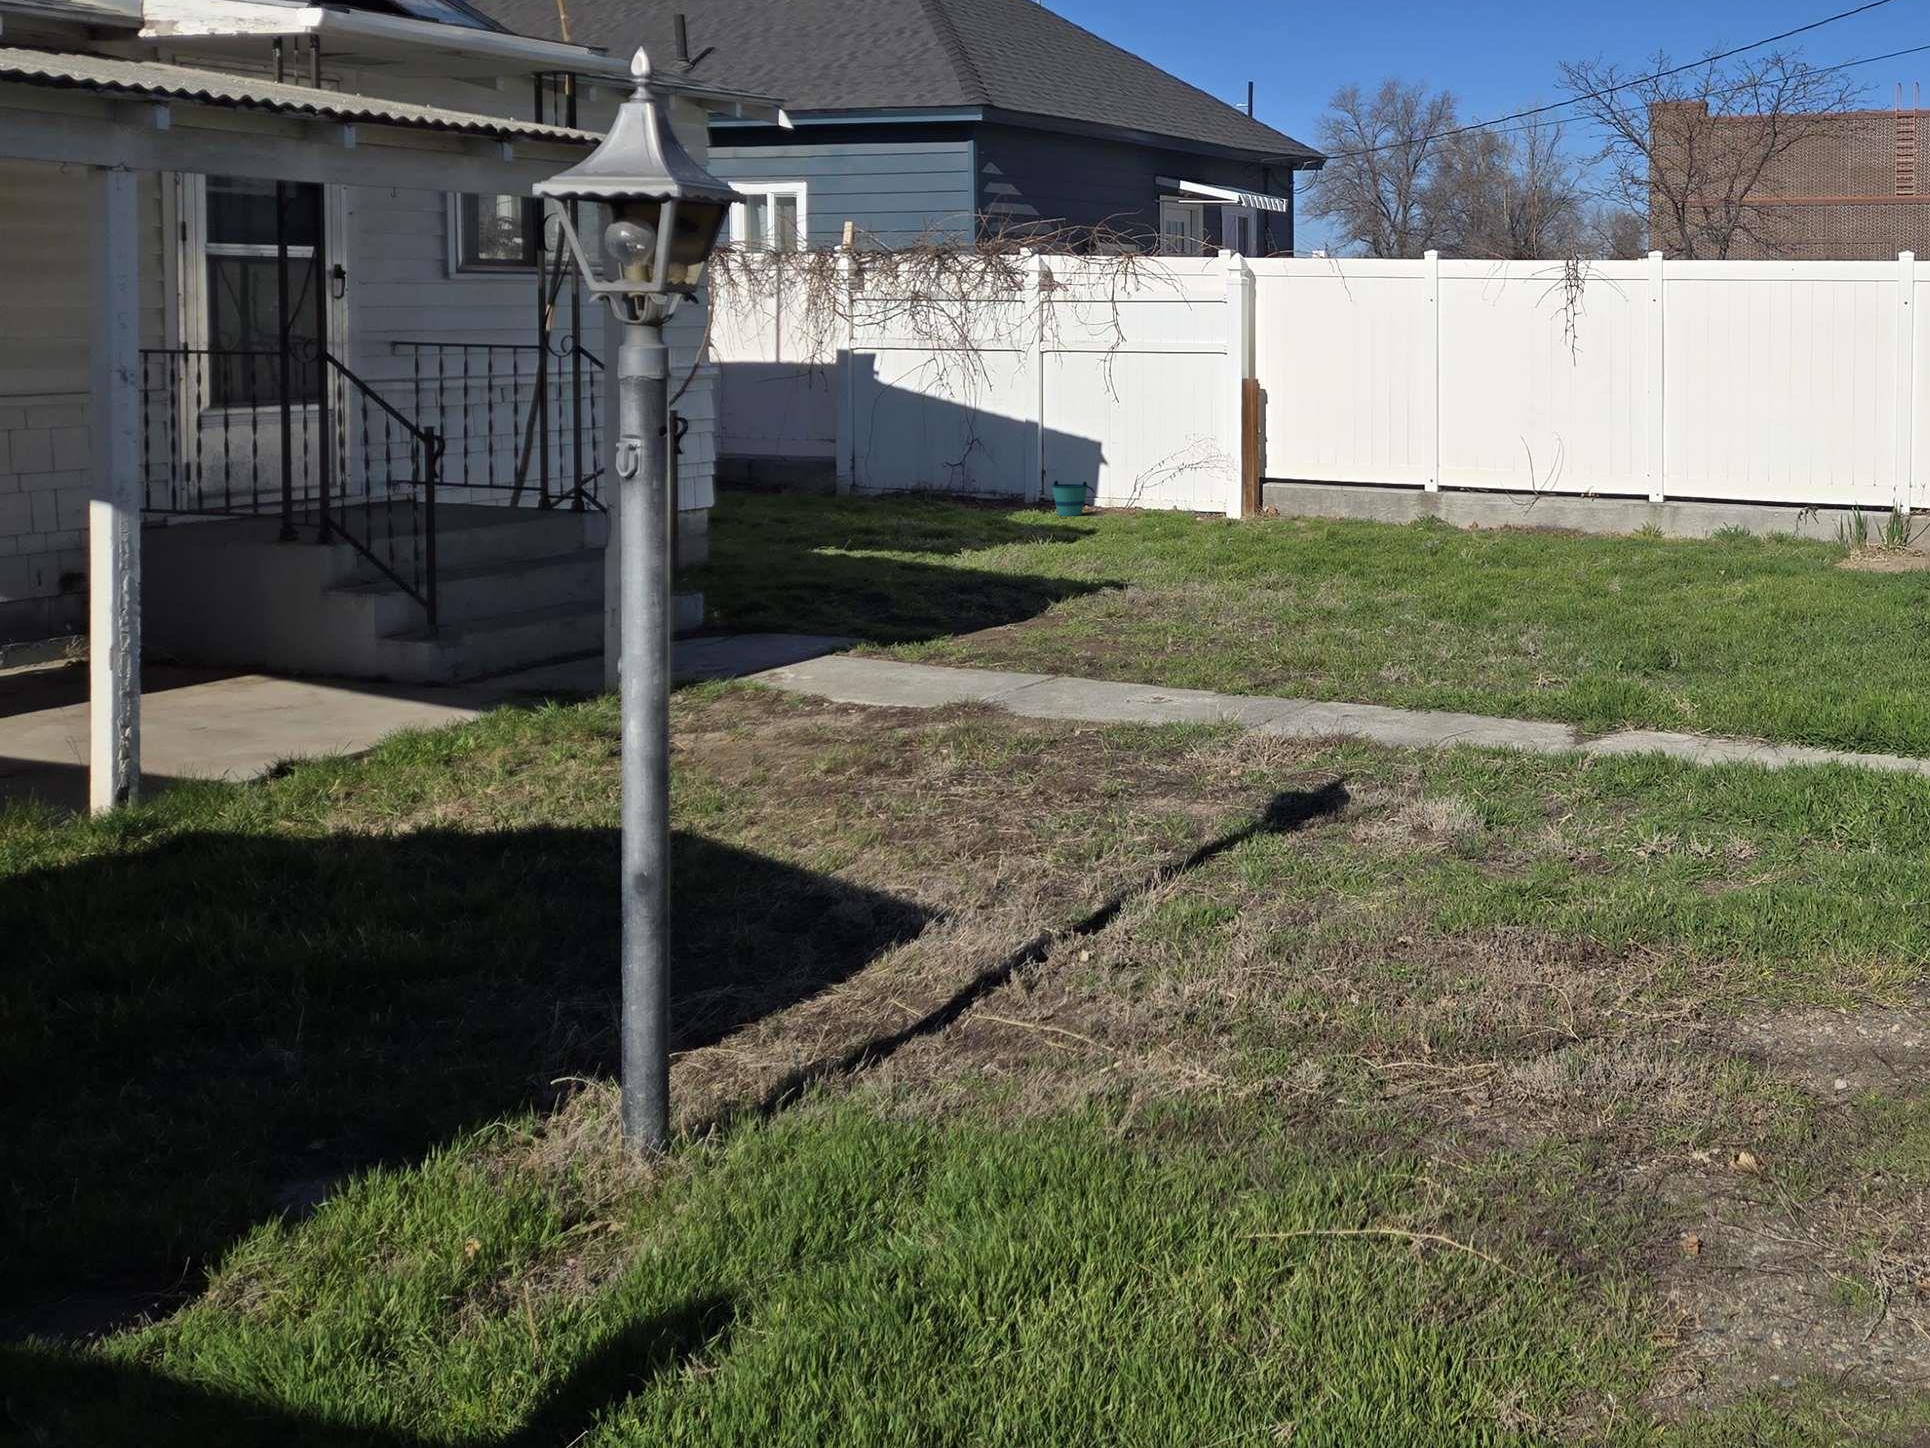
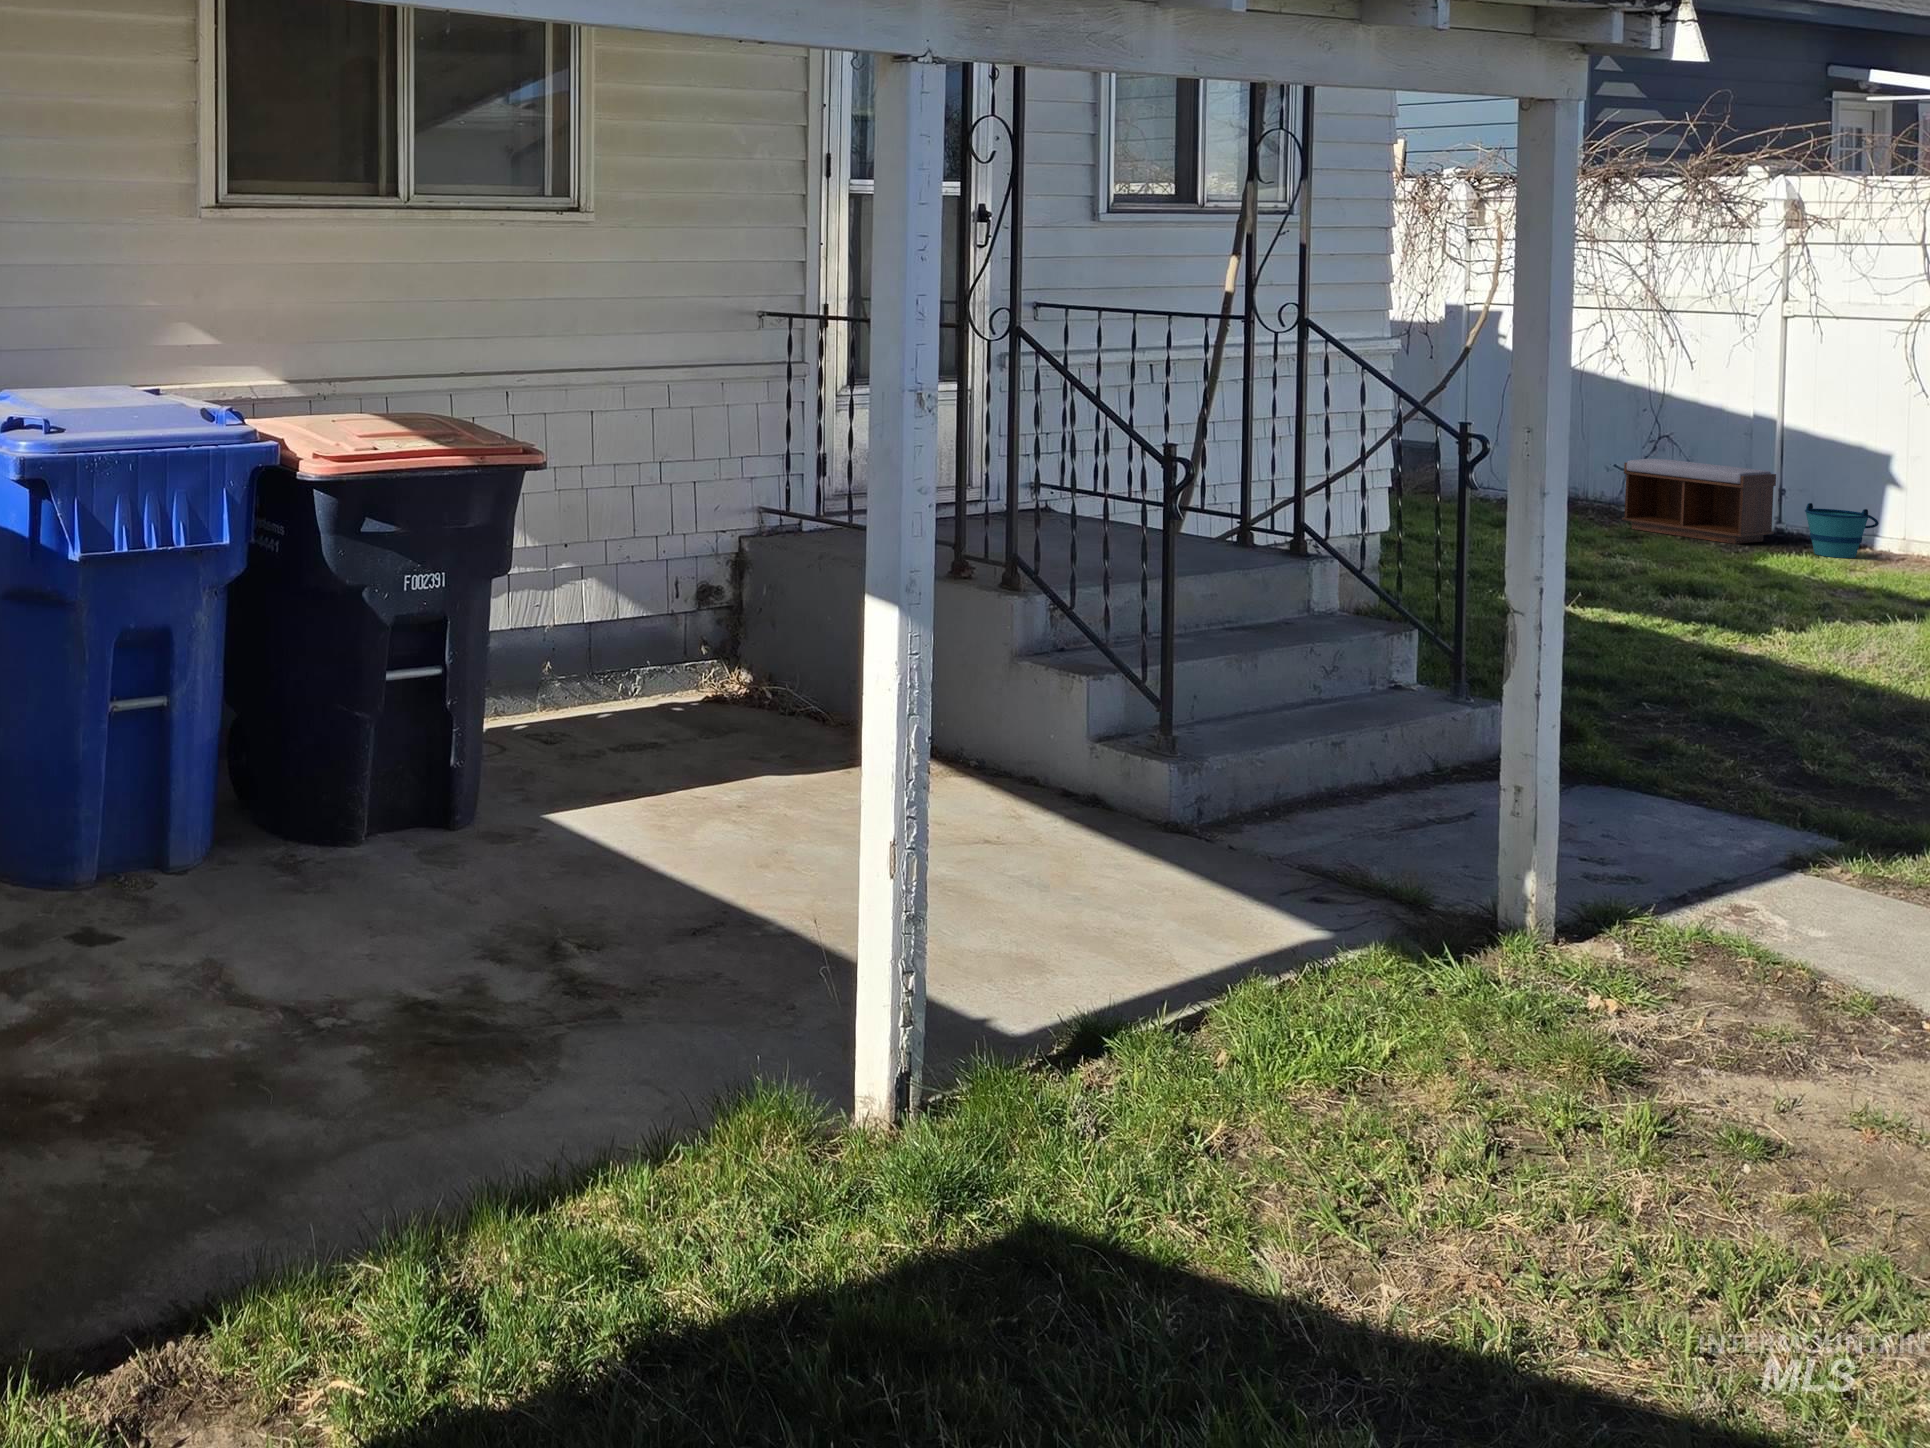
bench: none [950,458,1042,514] -> present [1622,459,1776,544]

